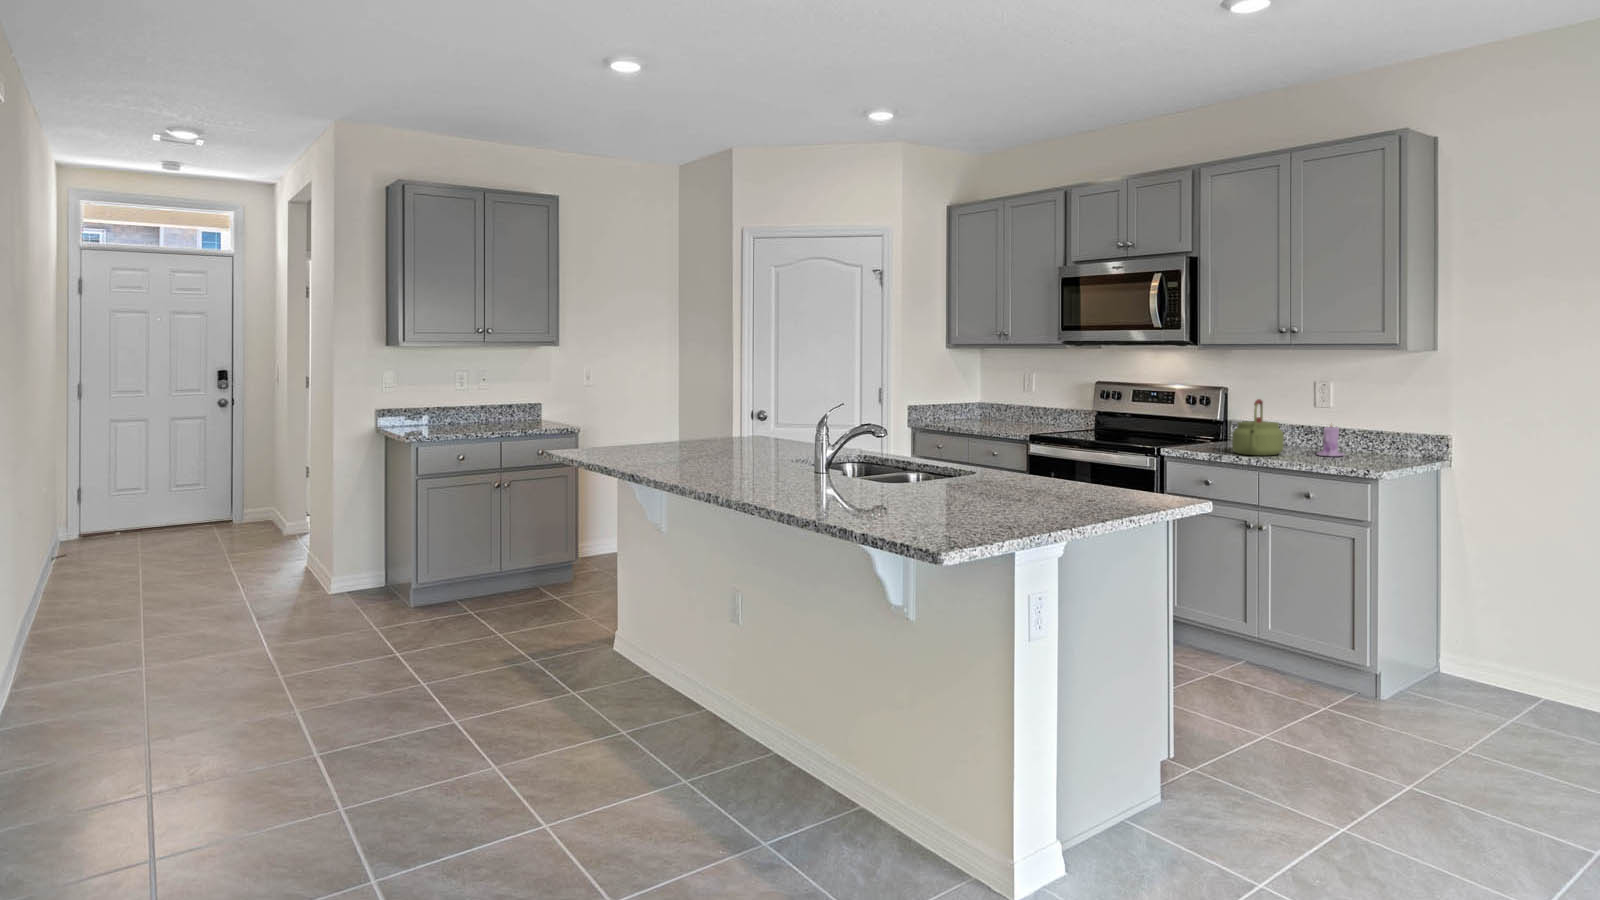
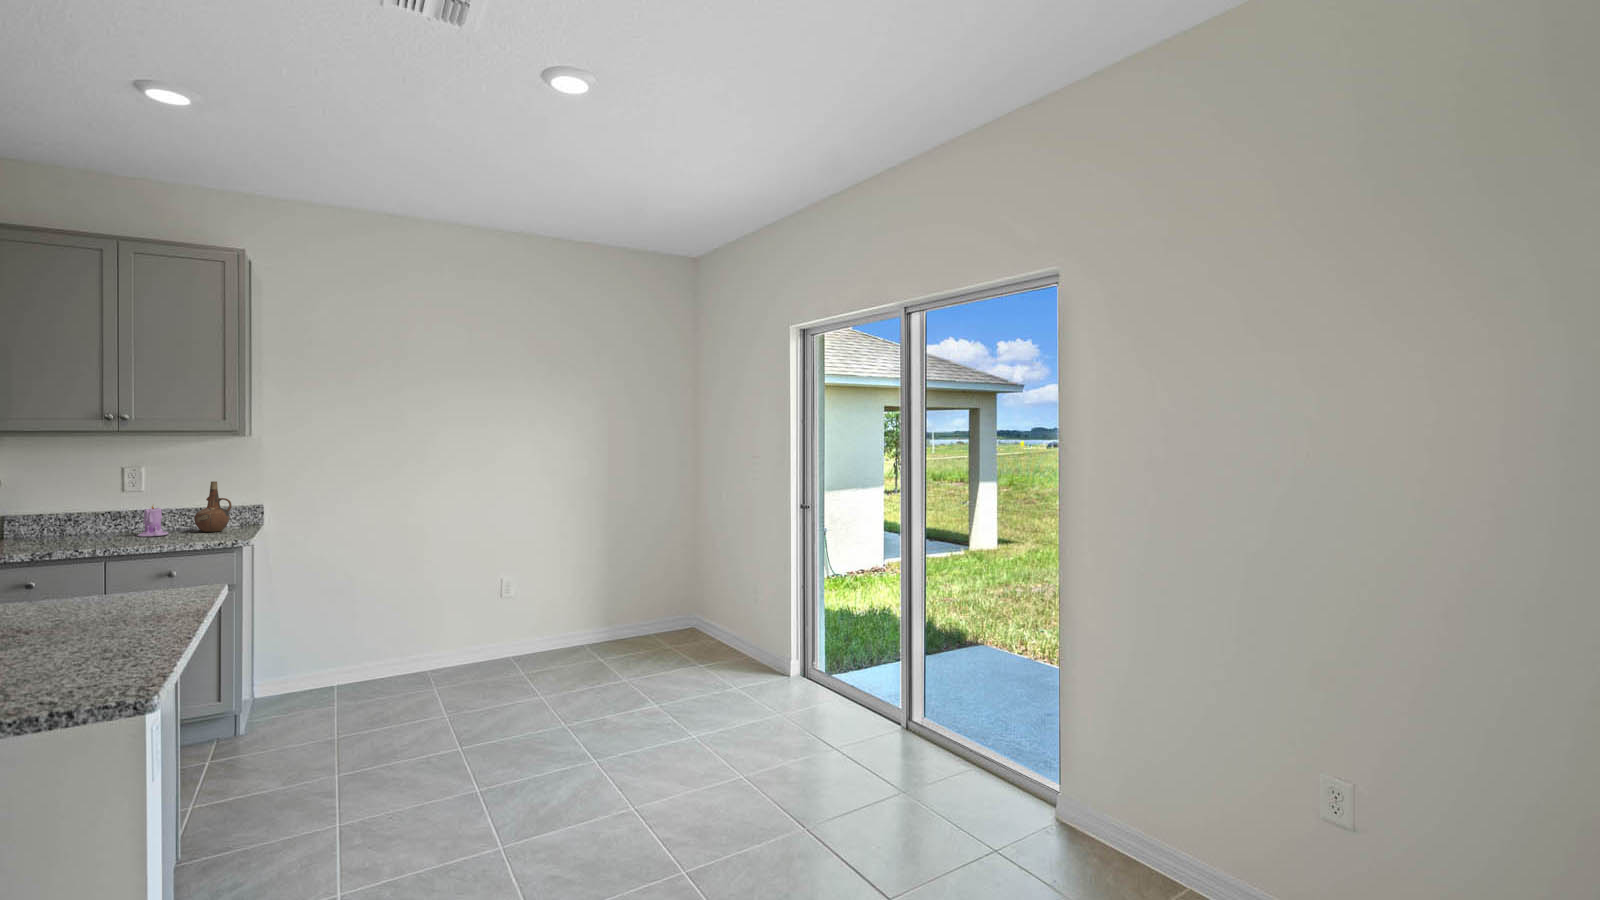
kettle: present [1232,399,1284,456] -> none [37,486,105,545]
ceramic pitcher: none [1372,401,1412,459] -> present [194,481,232,532]

